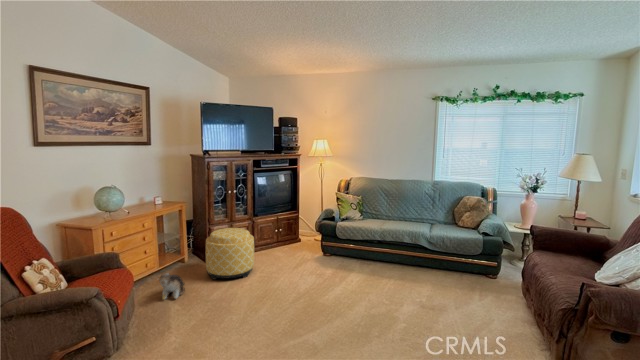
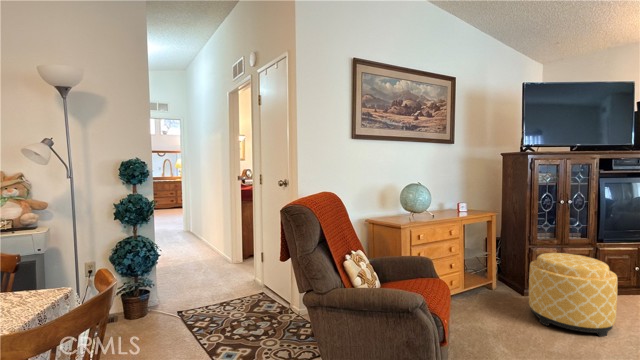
plush toy: present [159,273,184,300] -> none [470,298,504,337]

